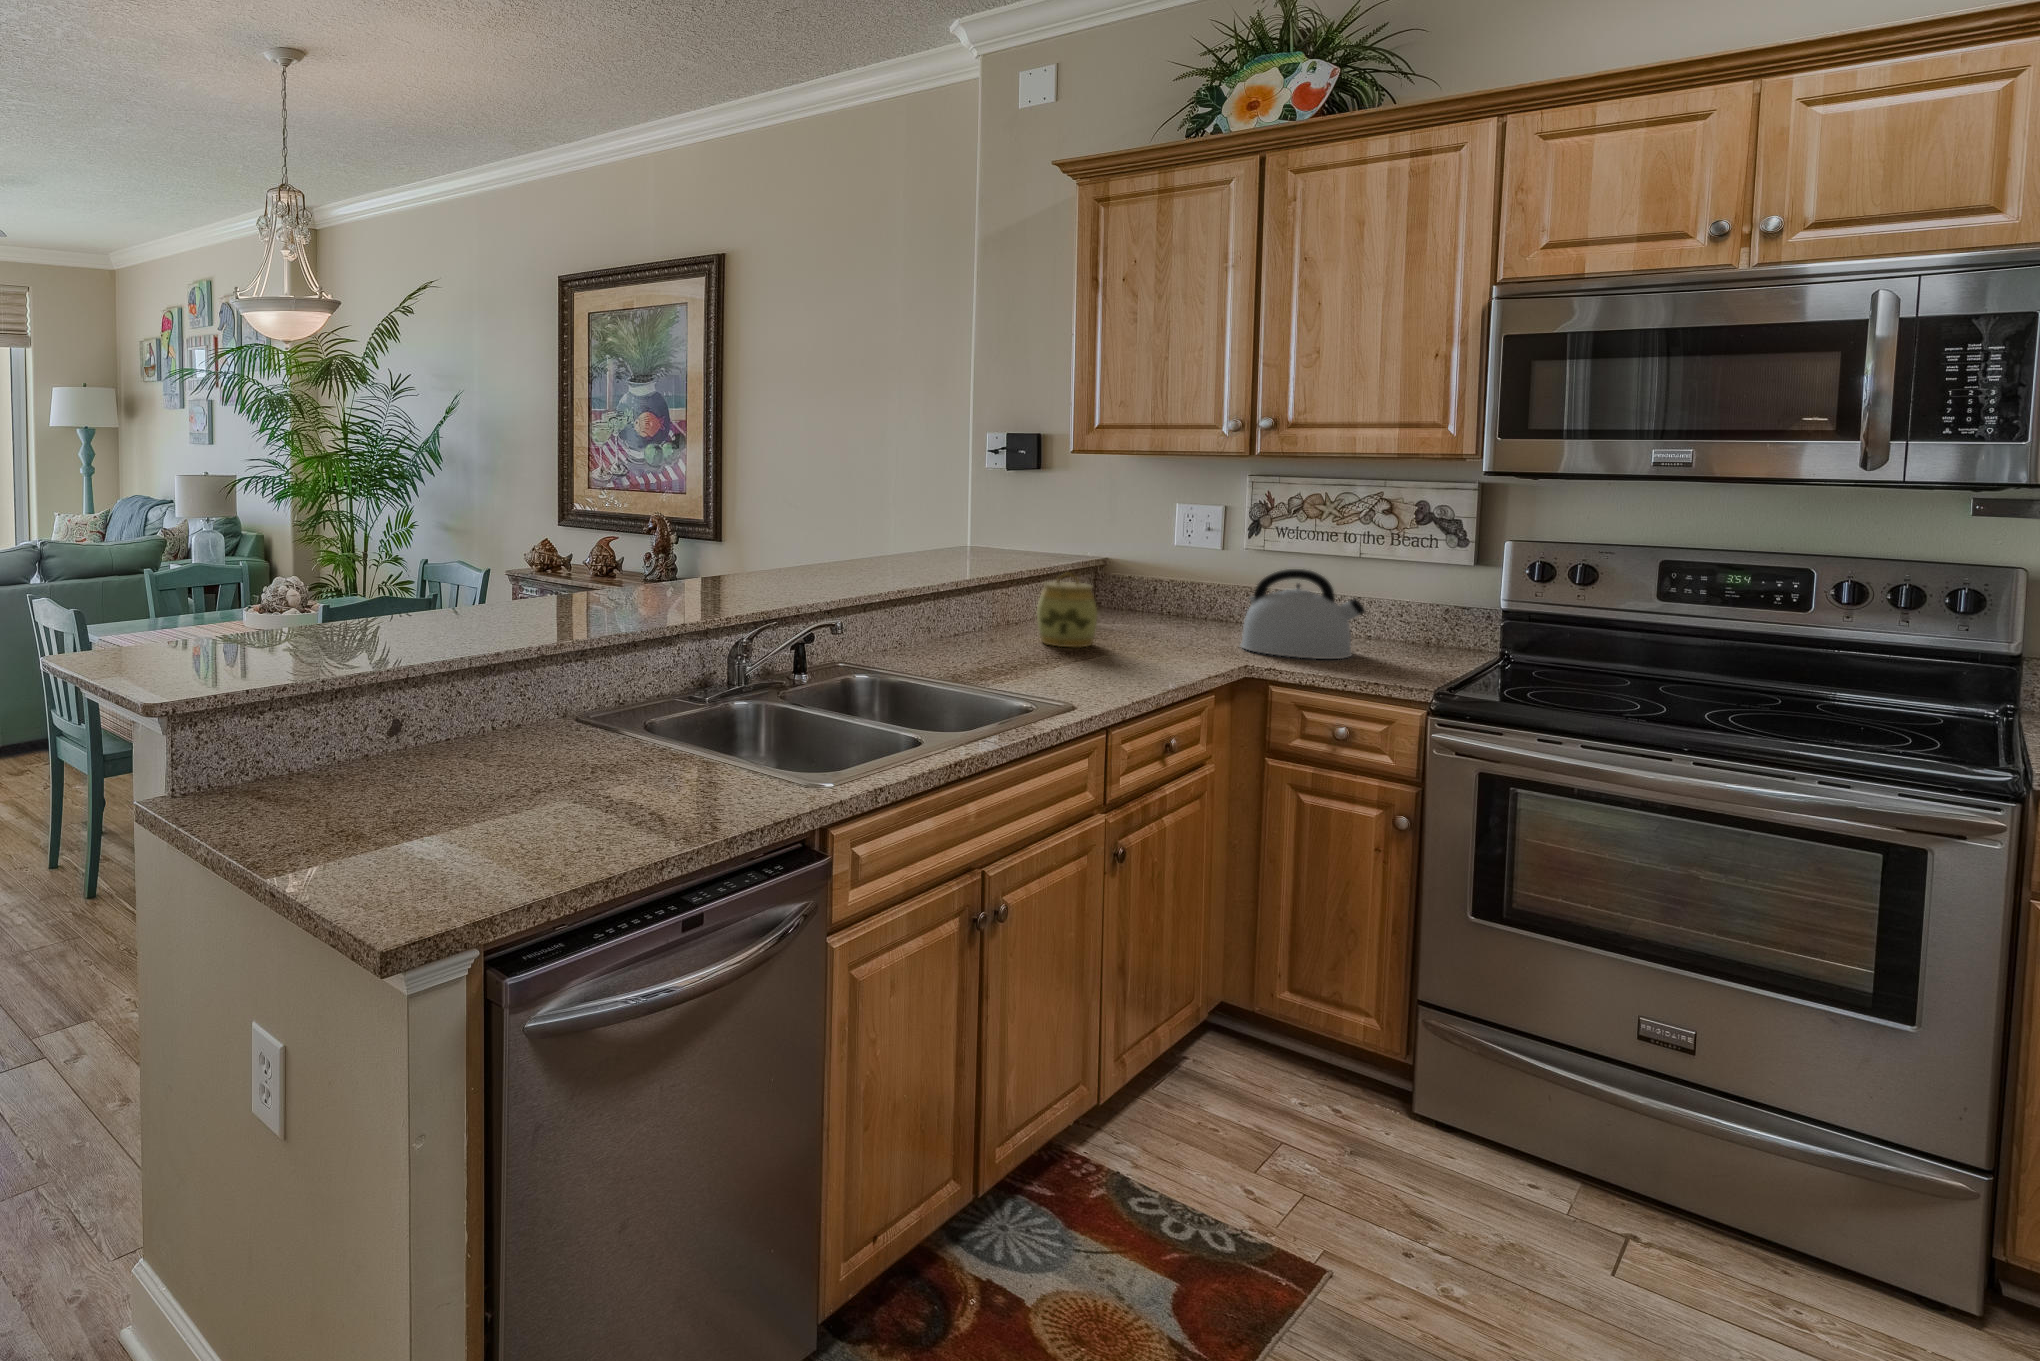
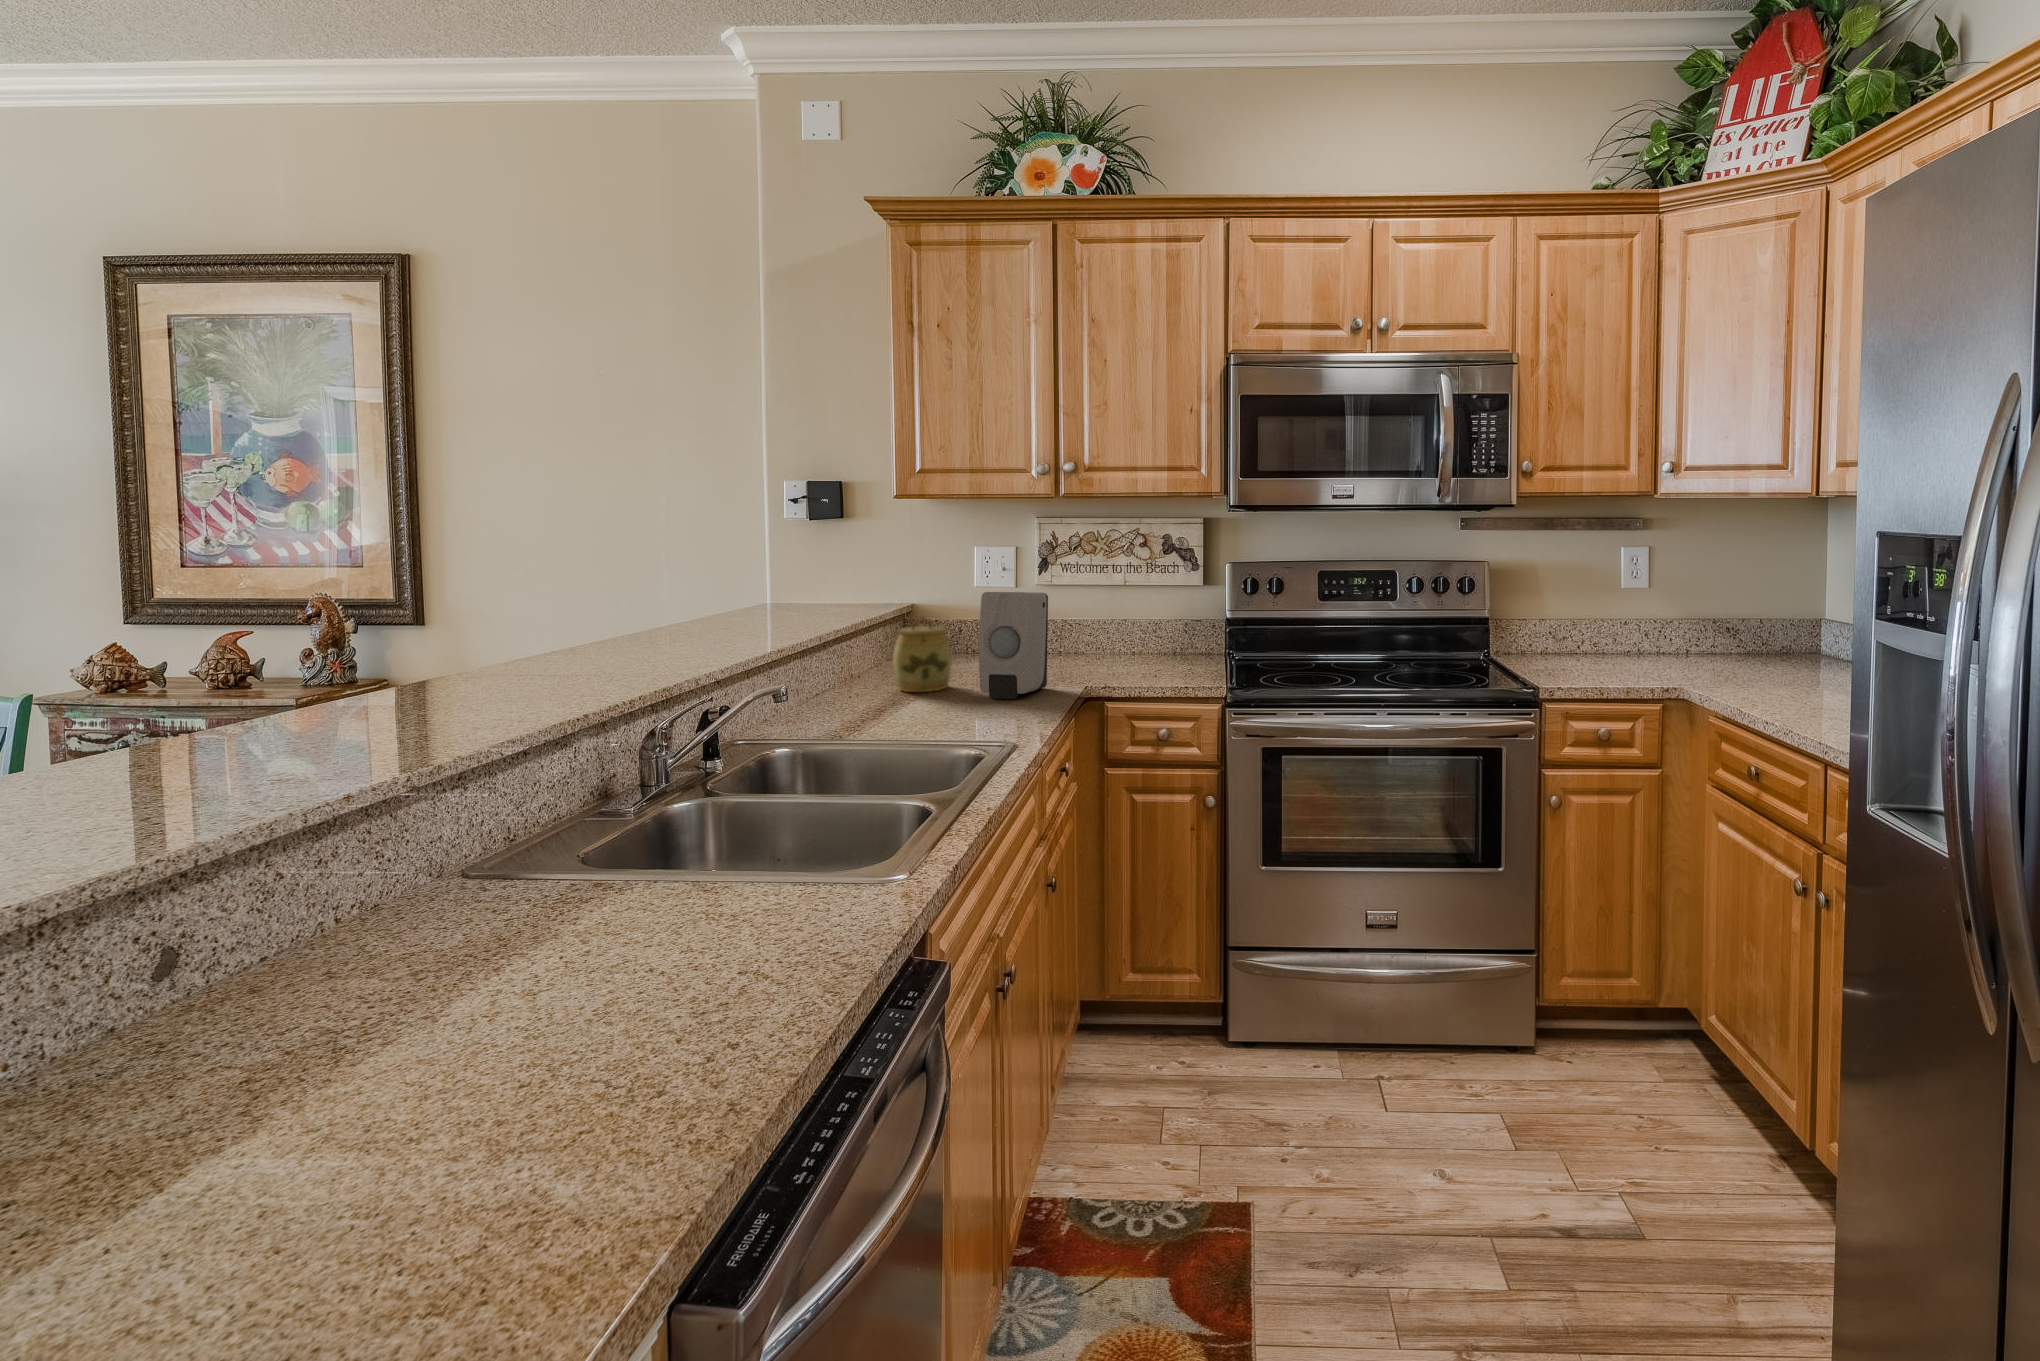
soap dispenser: none [1110,553,1204,666] -> present [979,592,1048,699]
kettle: present [1240,569,1365,659] -> none [1062,596,1153,673]

